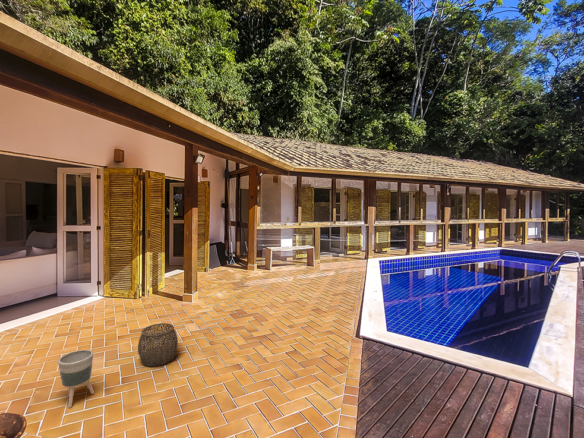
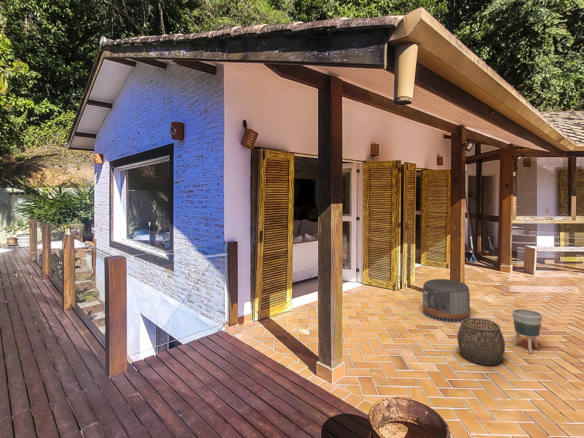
pouf: none [144,285,186,326] -> present [423,279,470,322]
planter: present [58,350,94,408] -> present [512,309,542,354]

